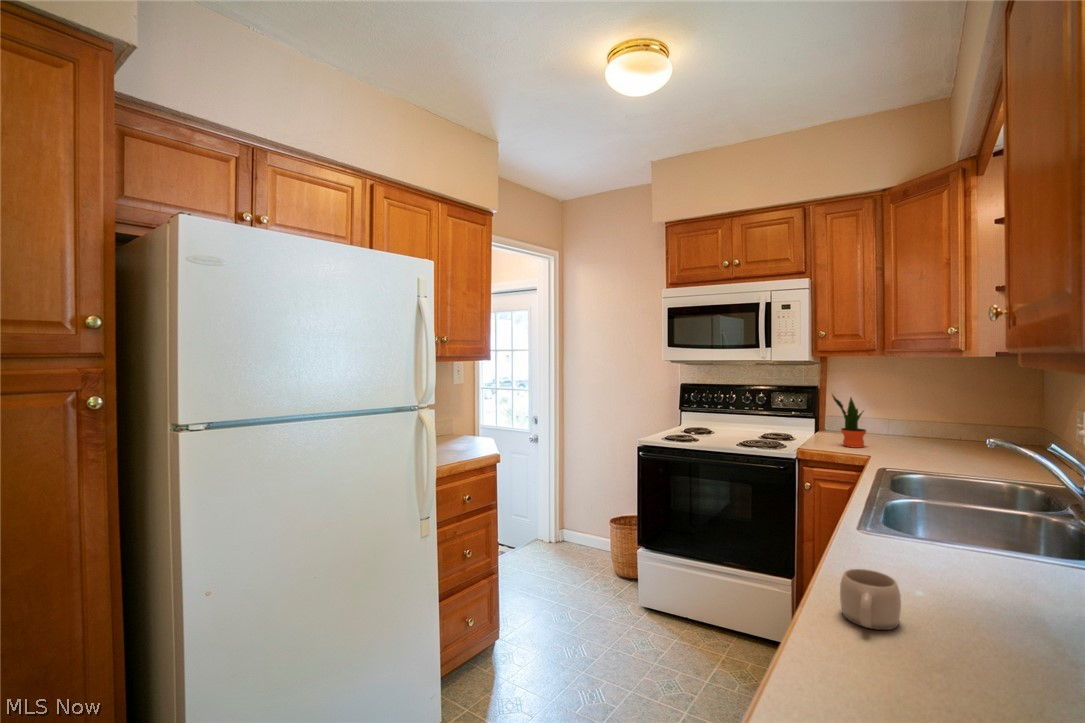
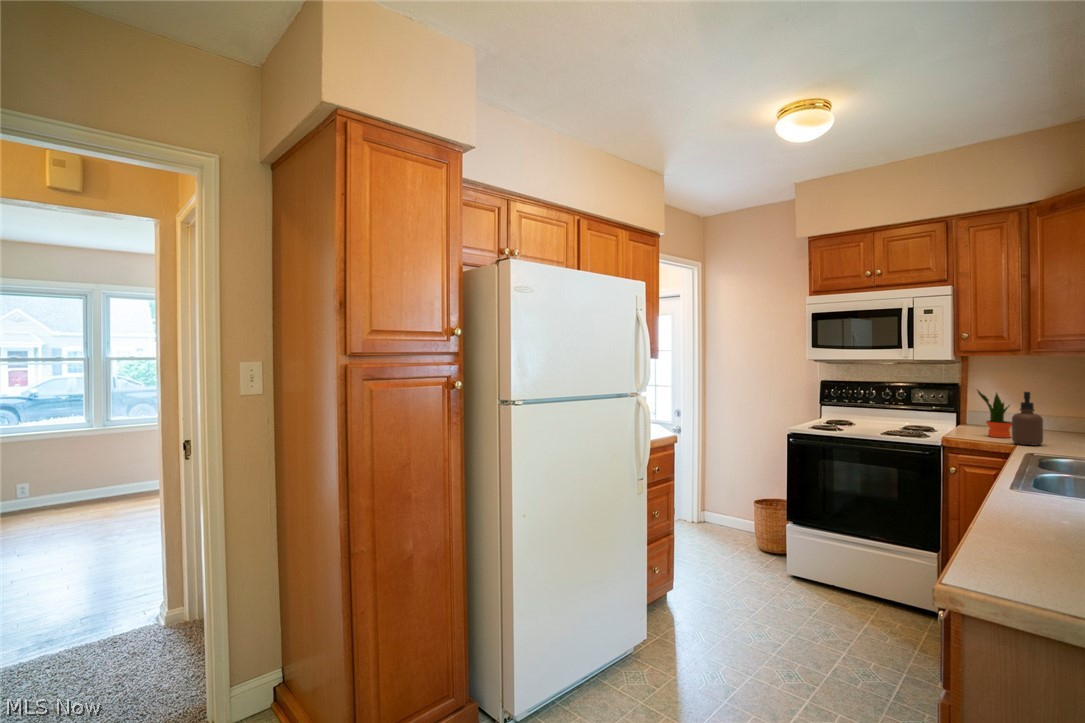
soap dispenser: none [865,397,895,458] -> present [1012,392,1043,445]
mug: present [840,569,901,630] -> none [1002,498,1053,536]

